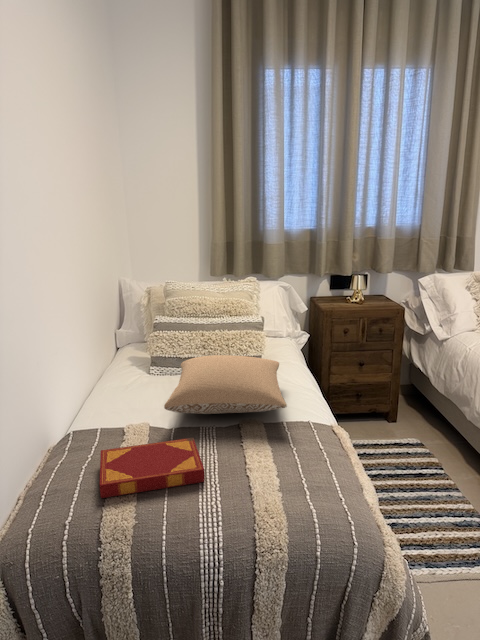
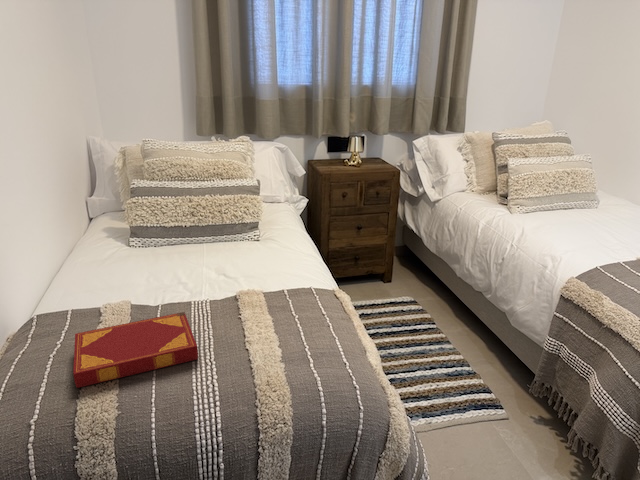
pillow: present [164,355,287,414] -> none [150,222,286,285]

